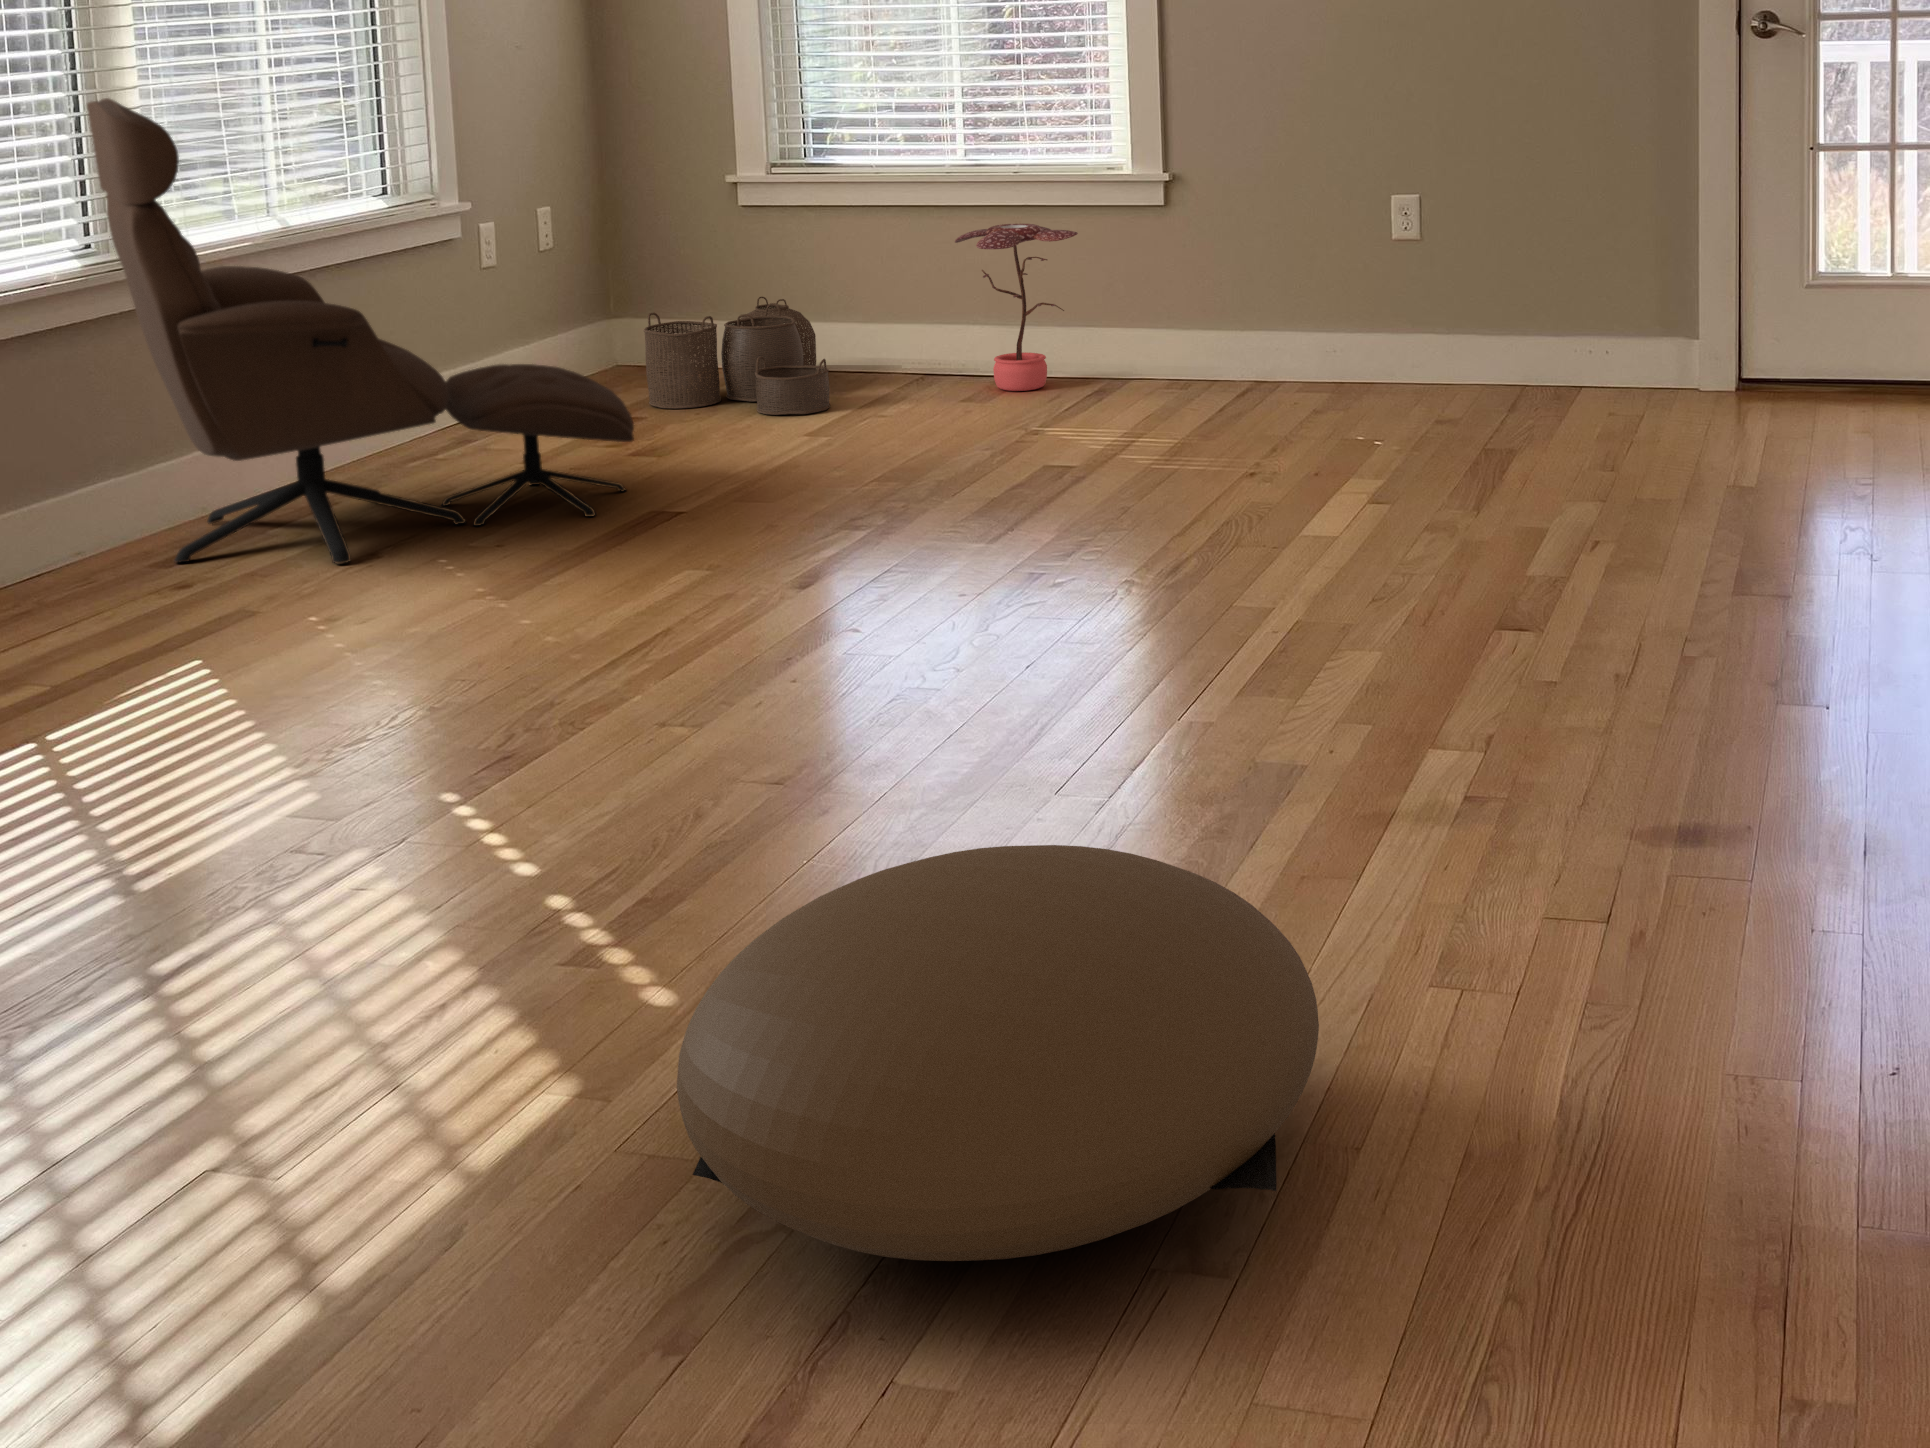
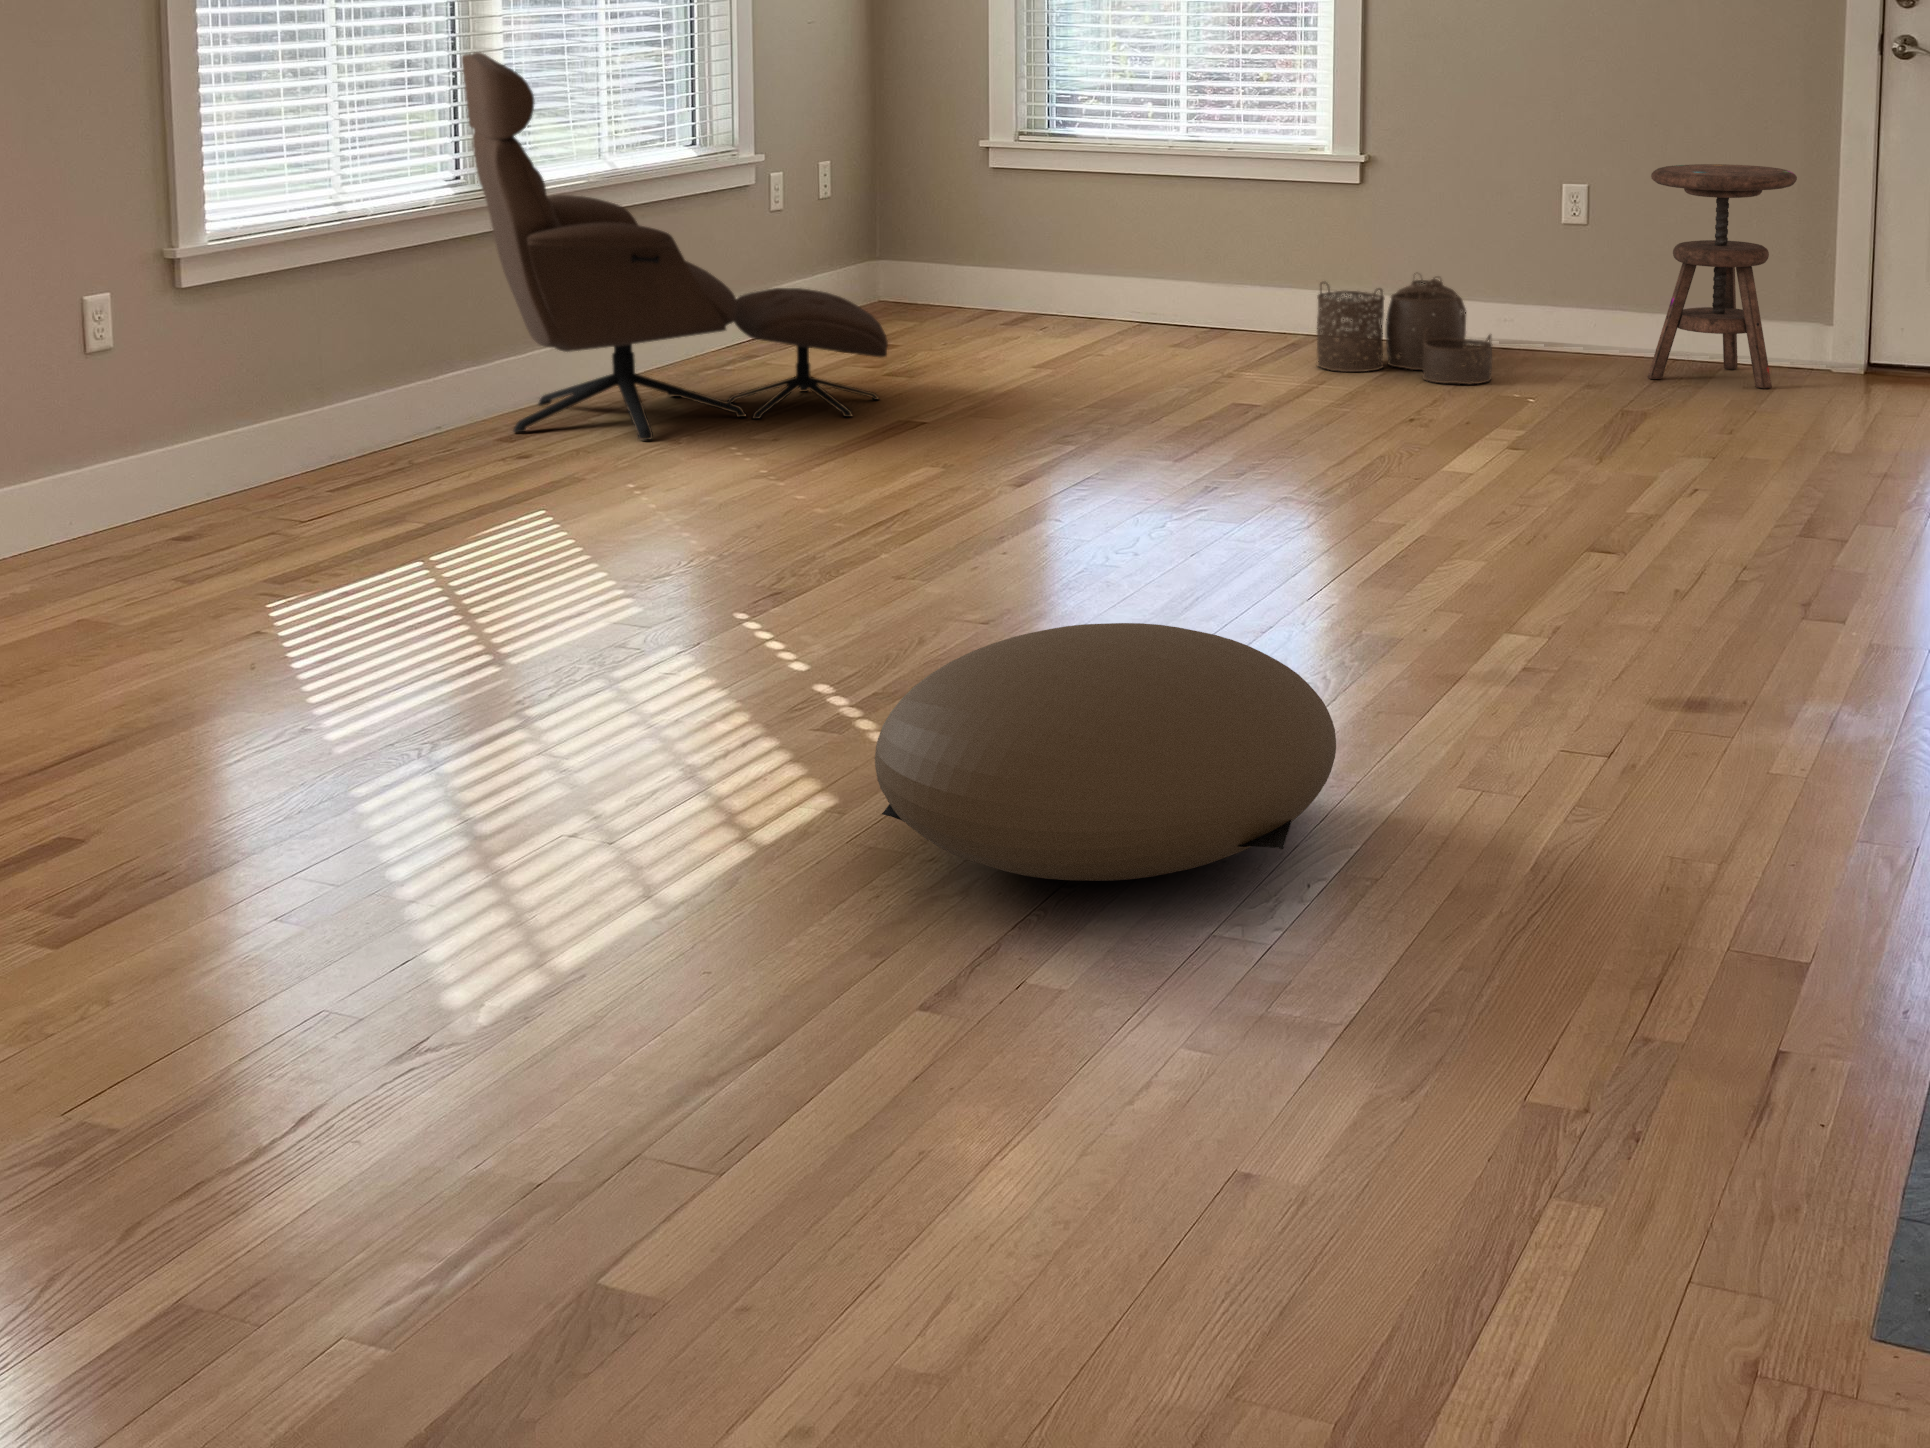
side table: none [1497,166,1659,417] -> present [1648,164,1797,388]
potted plant: present [955,223,1078,391] -> none [1175,194,1283,340]
woven basket: present [644,297,830,415] -> present [1317,278,1492,384]

